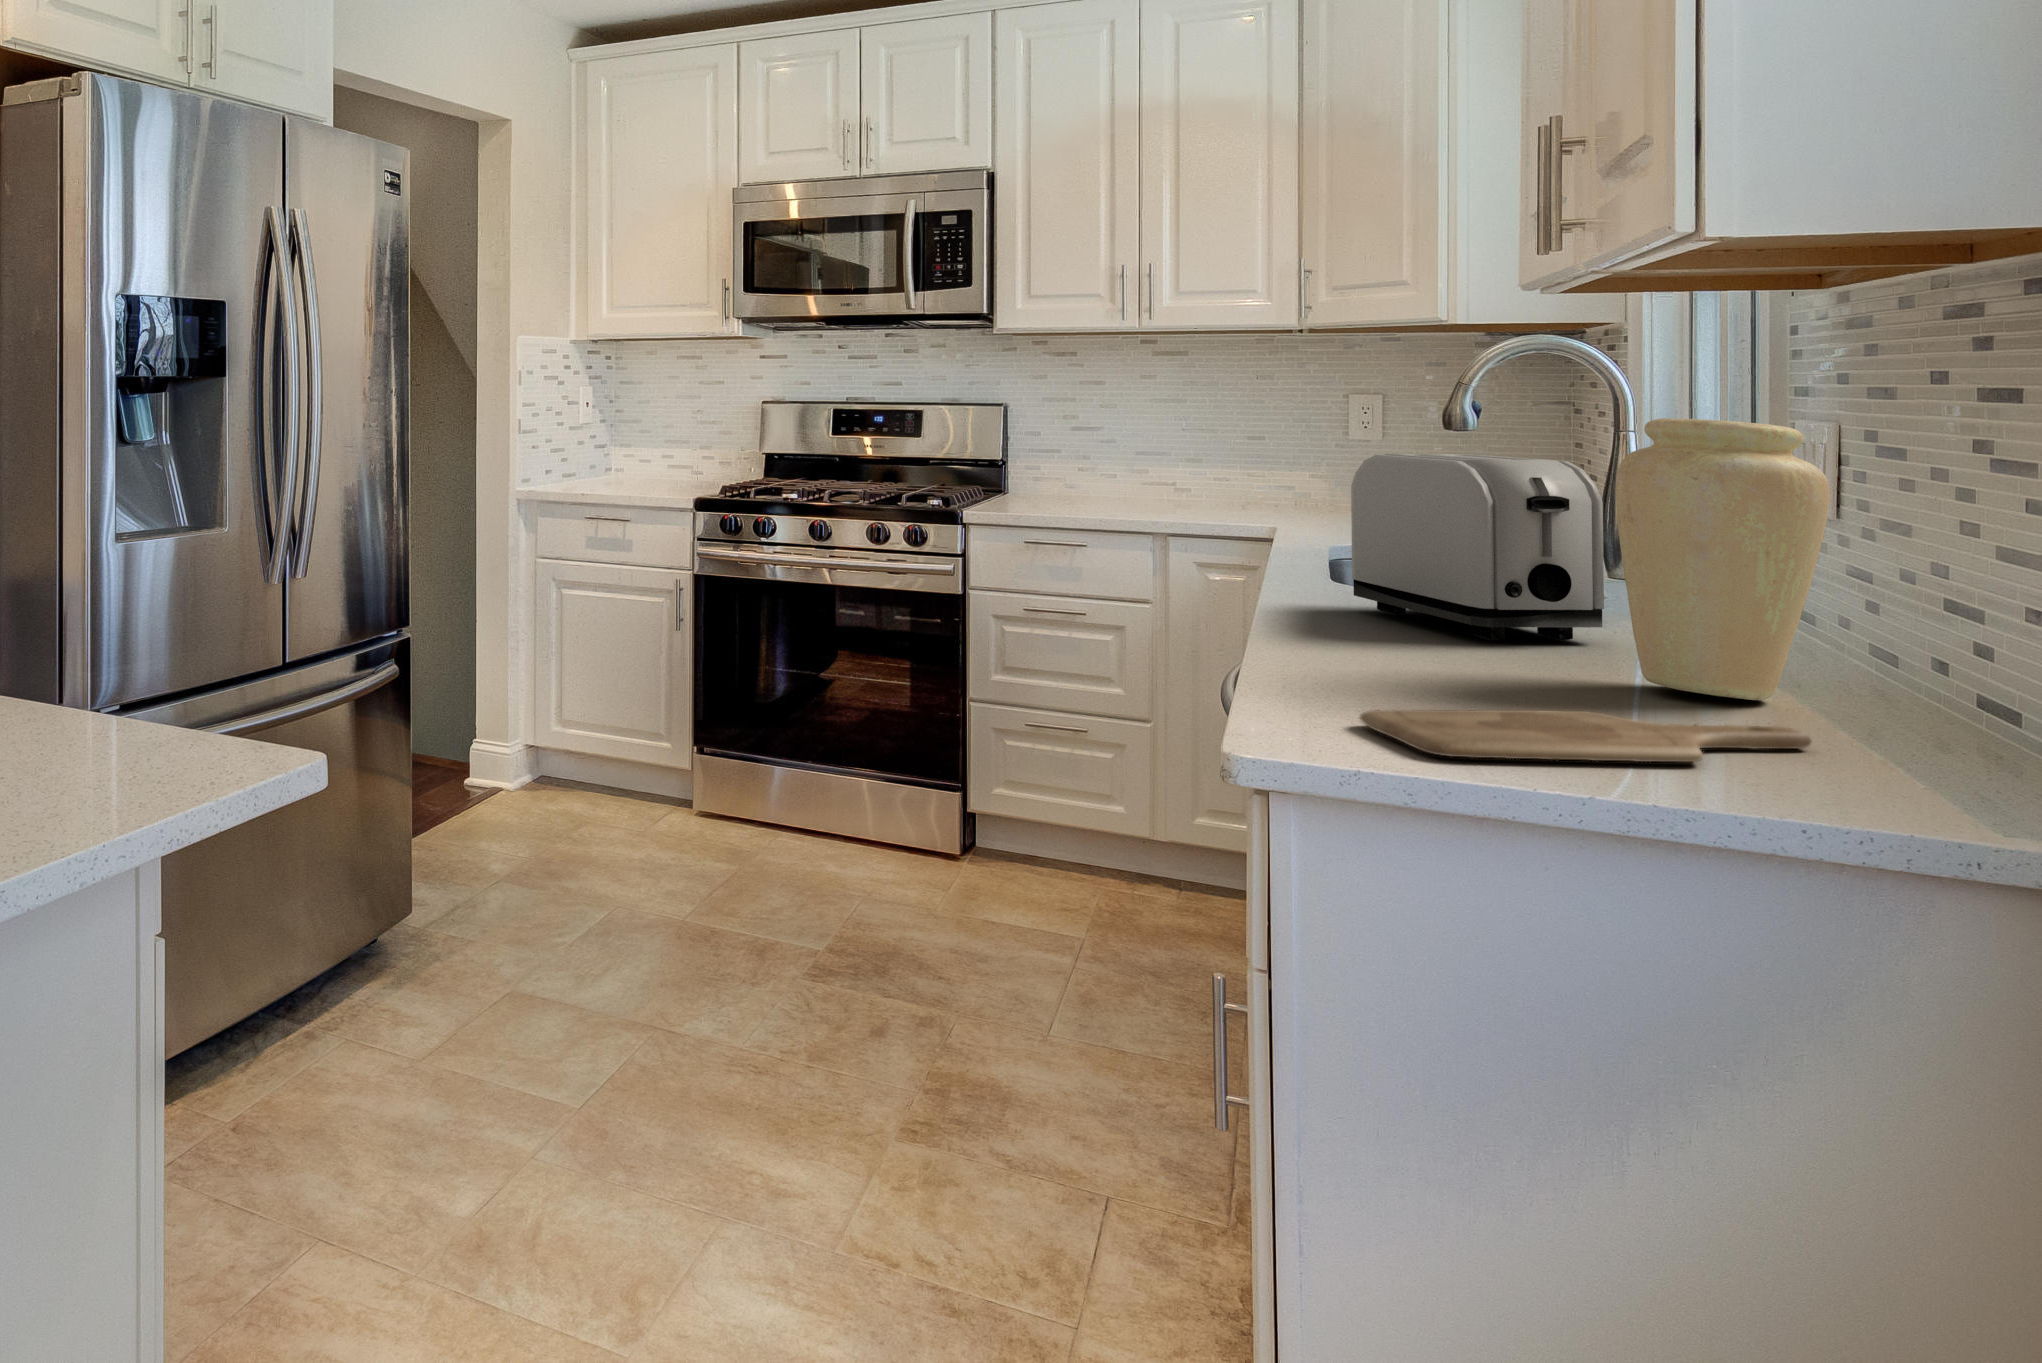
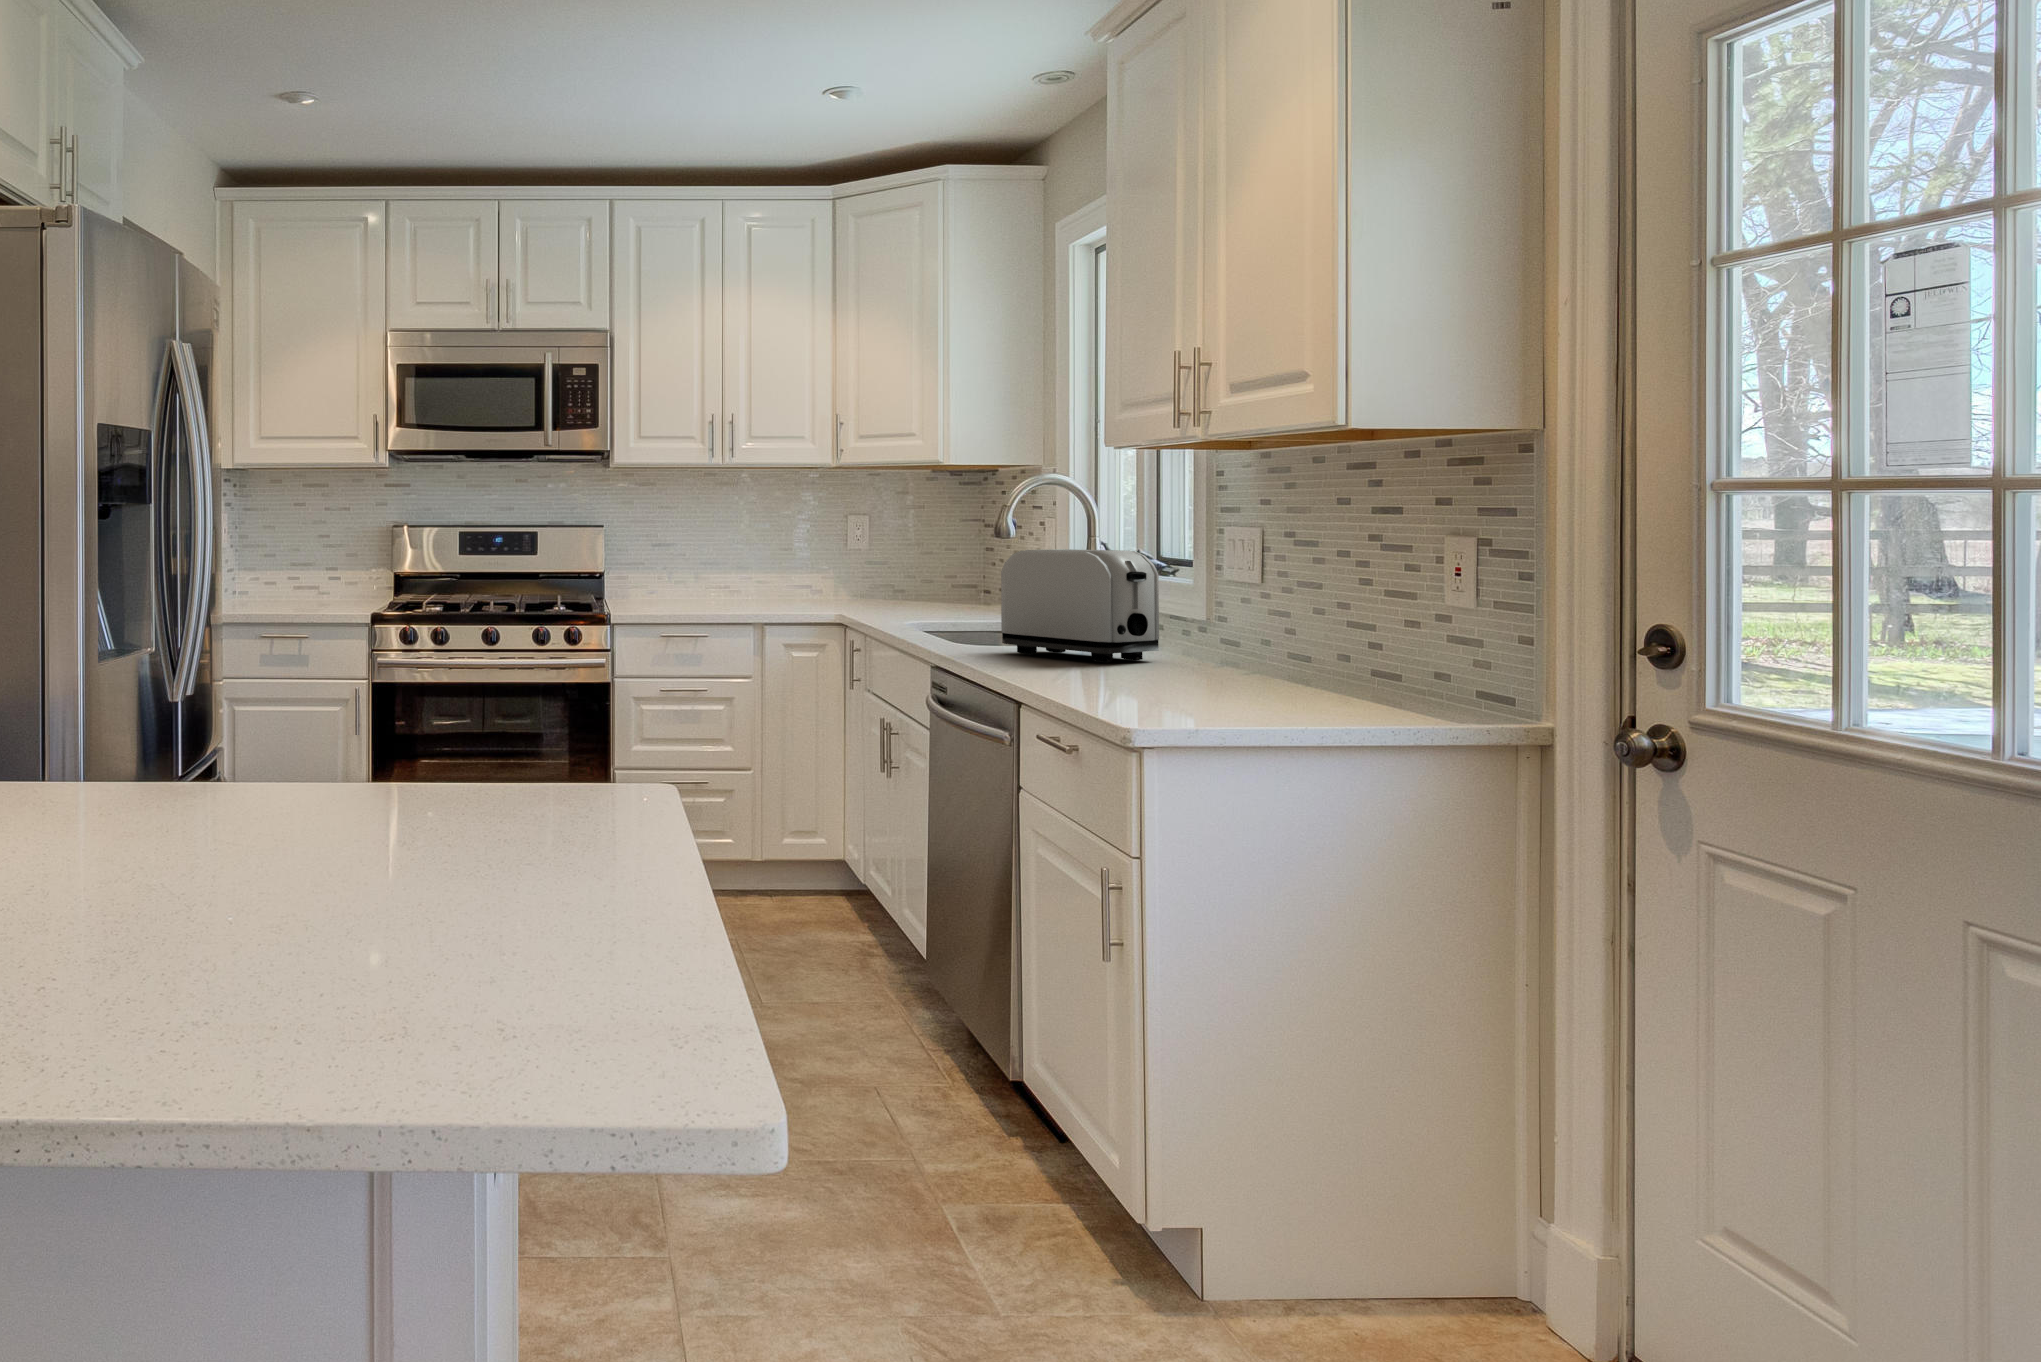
vase: present [1616,418,1830,700] -> none [1203,522,1306,677]
cutting board: present [1360,710,1811,762] -> none [1145,683,1334,706]

